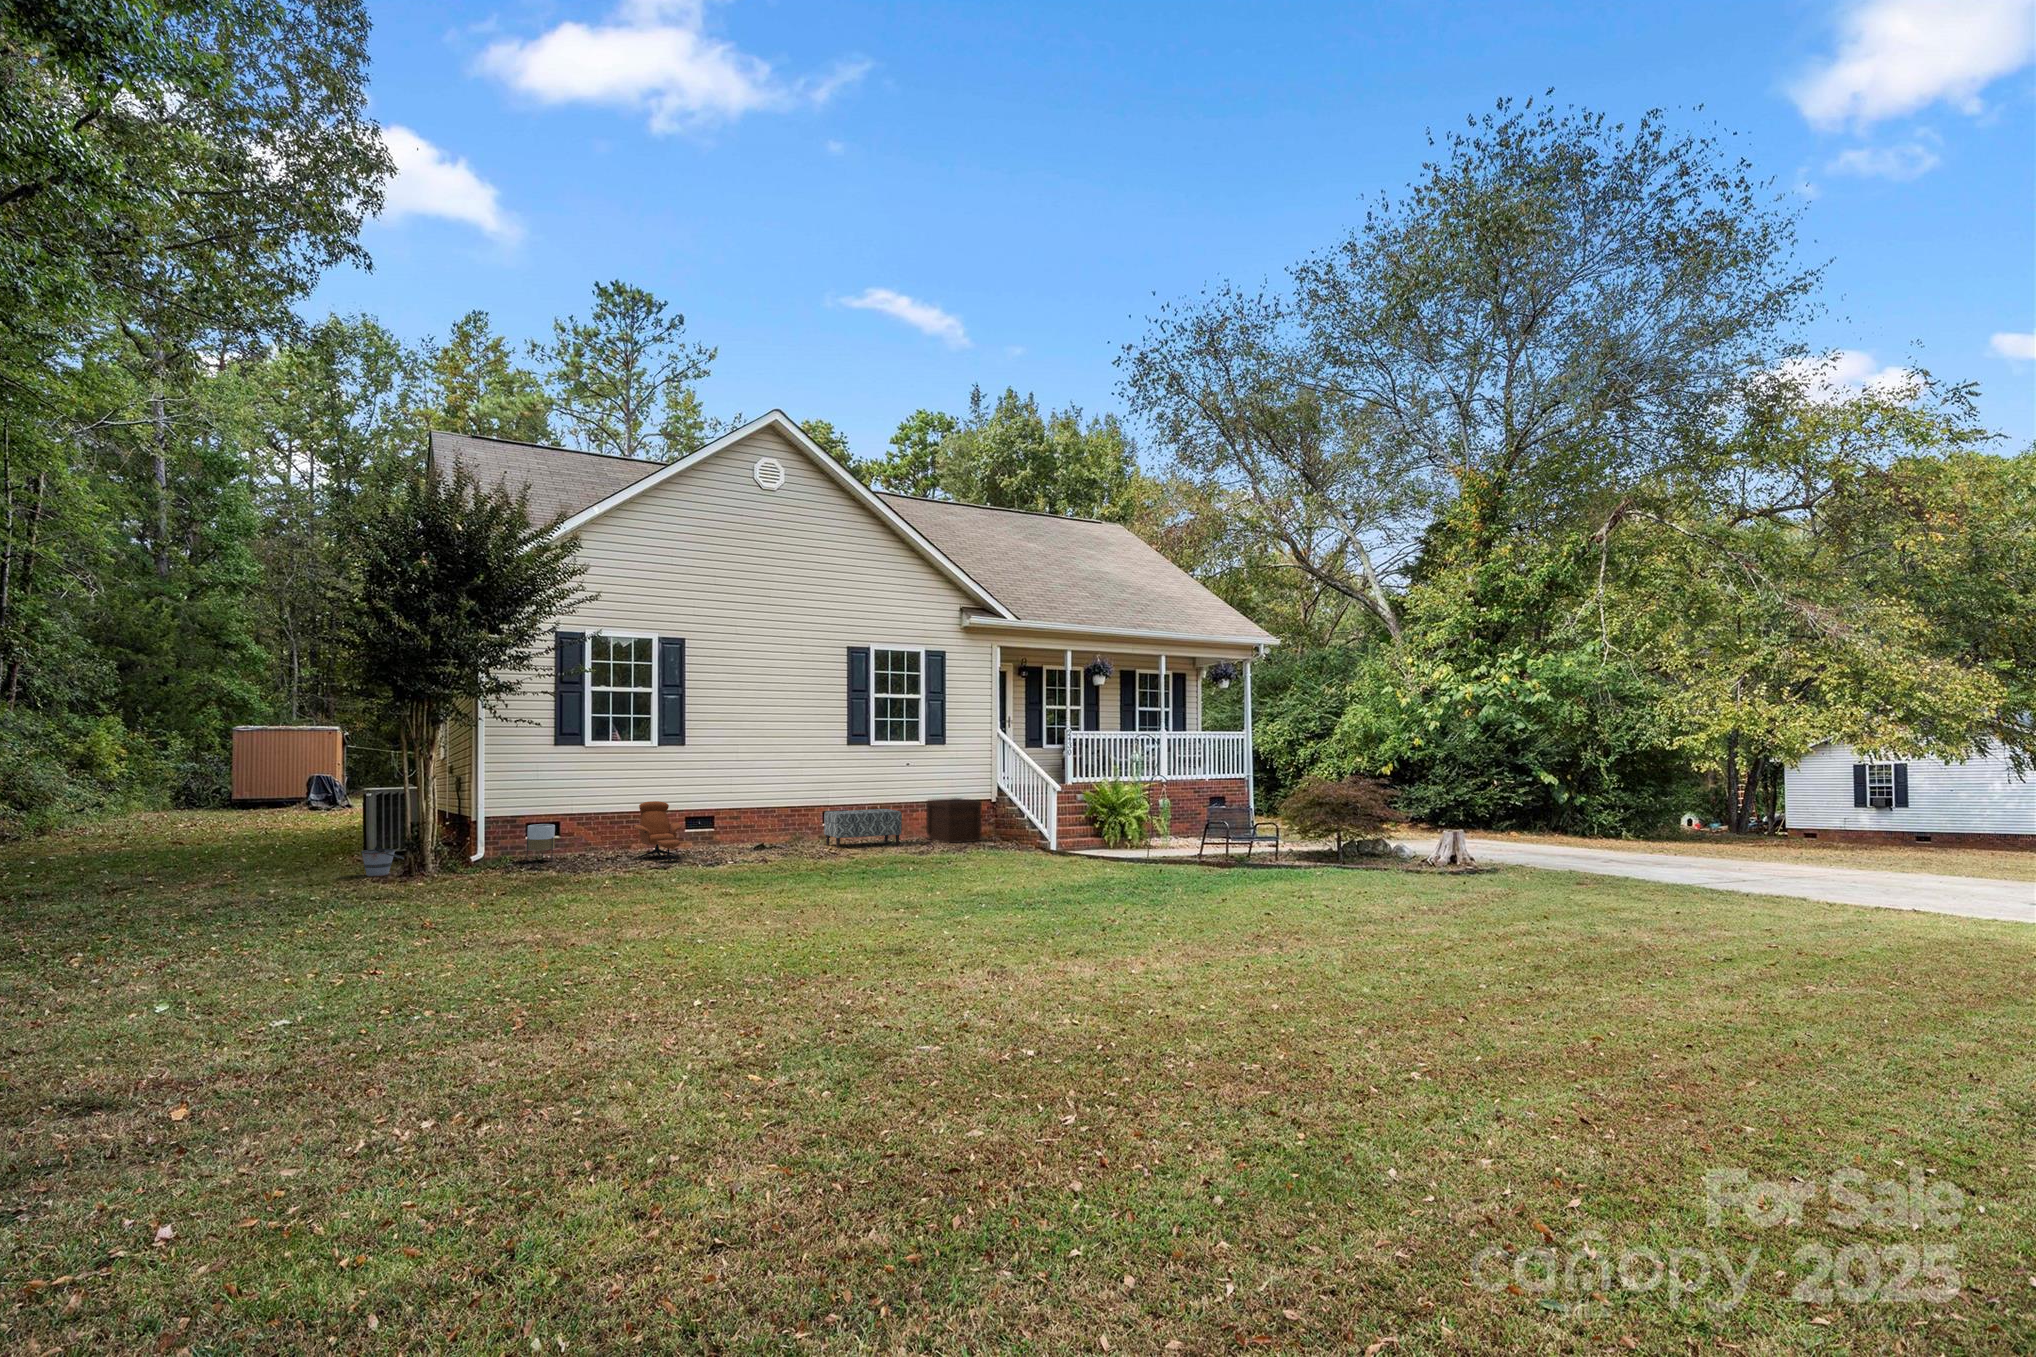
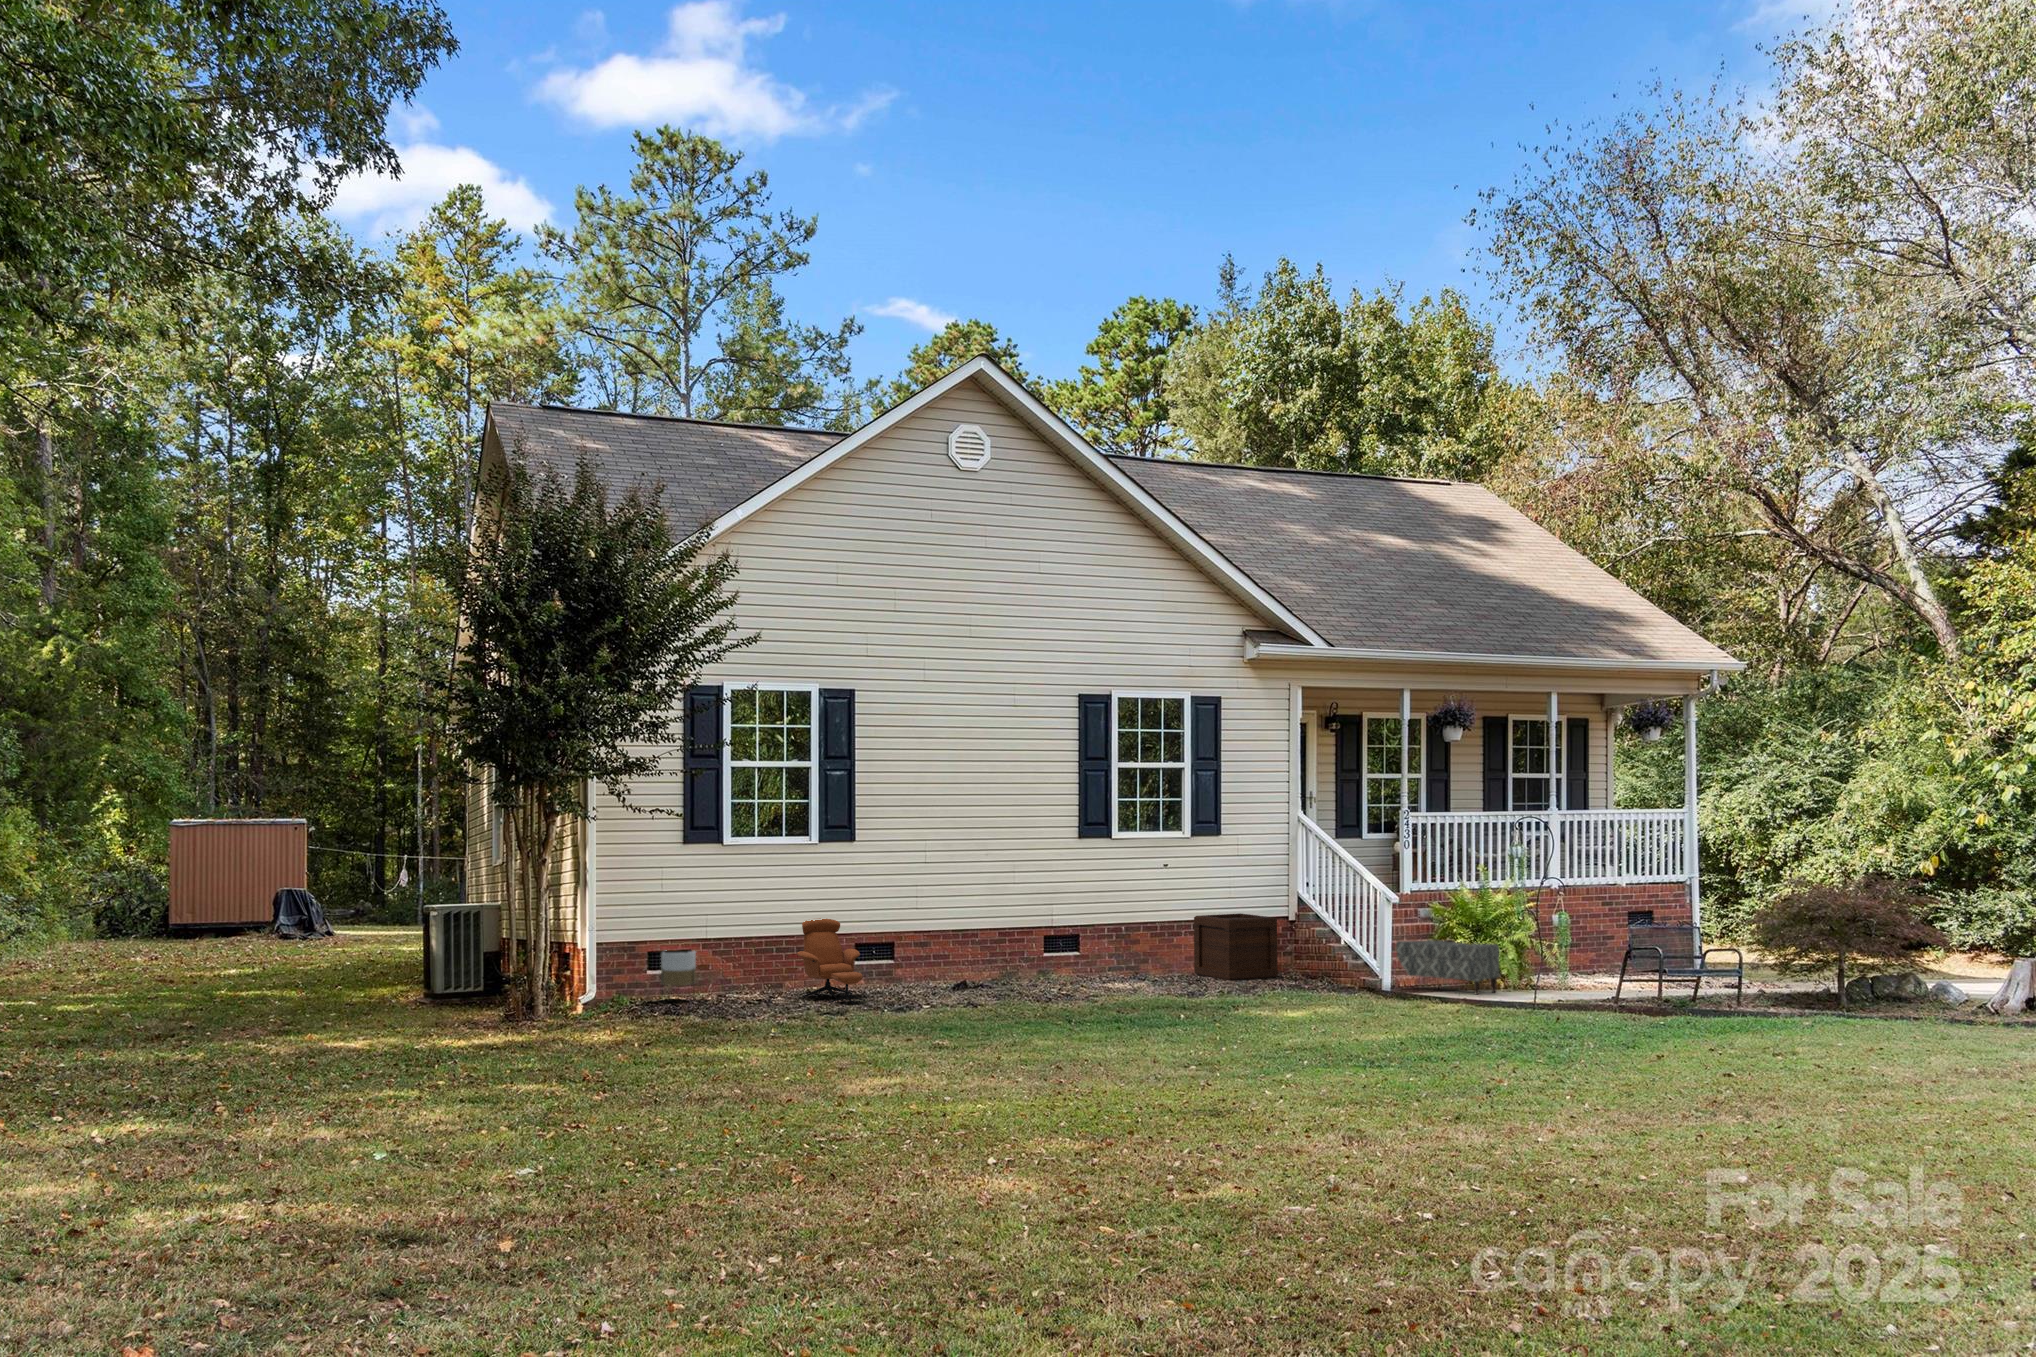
bench: present [824,809,902,848] -> present [1391,940,1500,995]
bucket: present [361,846,404,876] -> none [468,977,519,1017]

